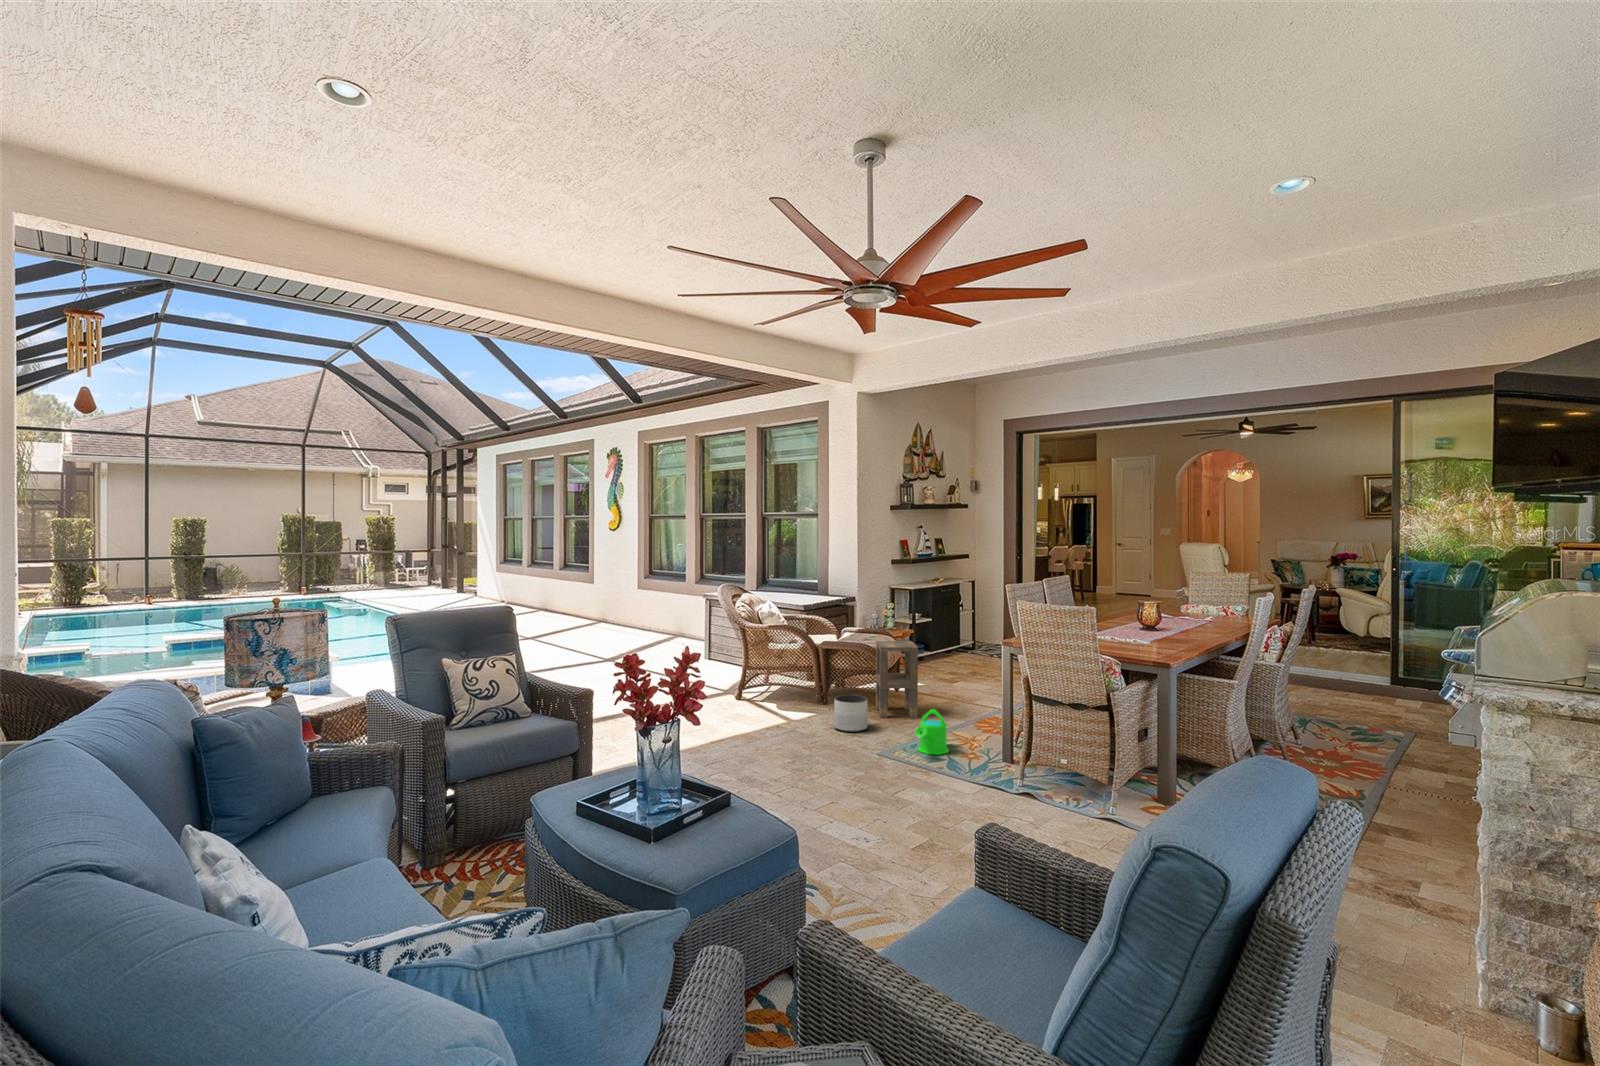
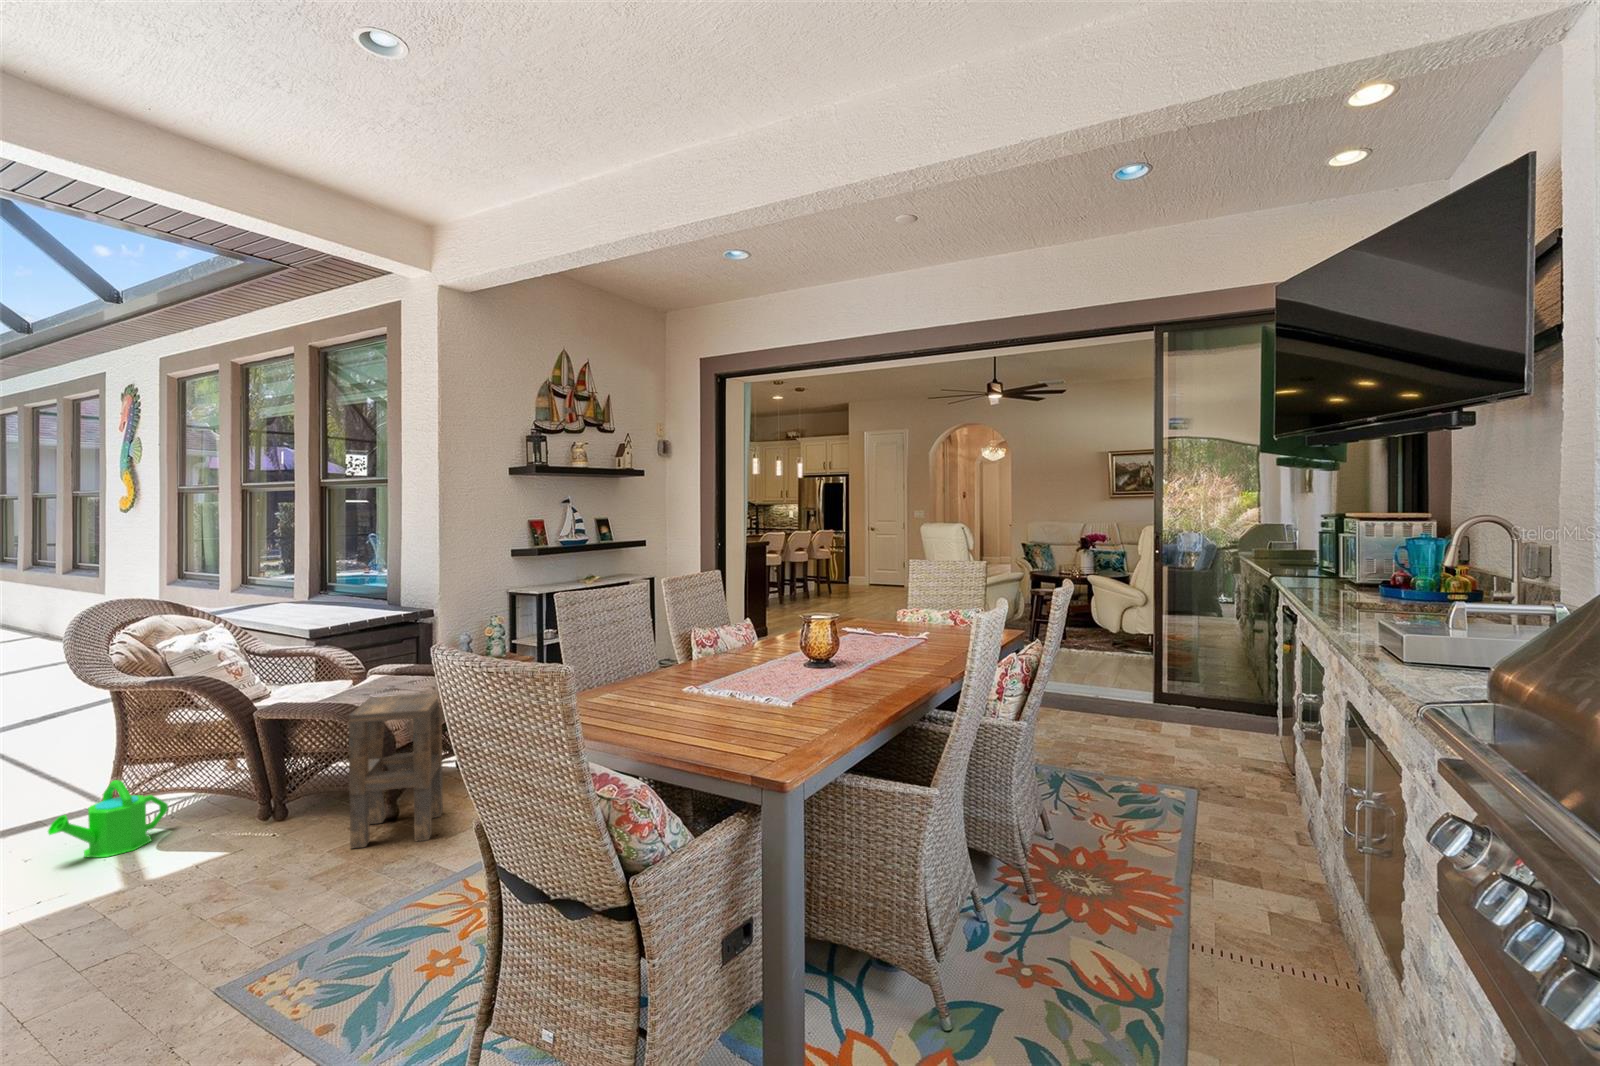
planter: present [834,695,868,732] -> none [202,818,288,908]
watering can: present [915,709,949,755] -> present [48,780,168,857]

